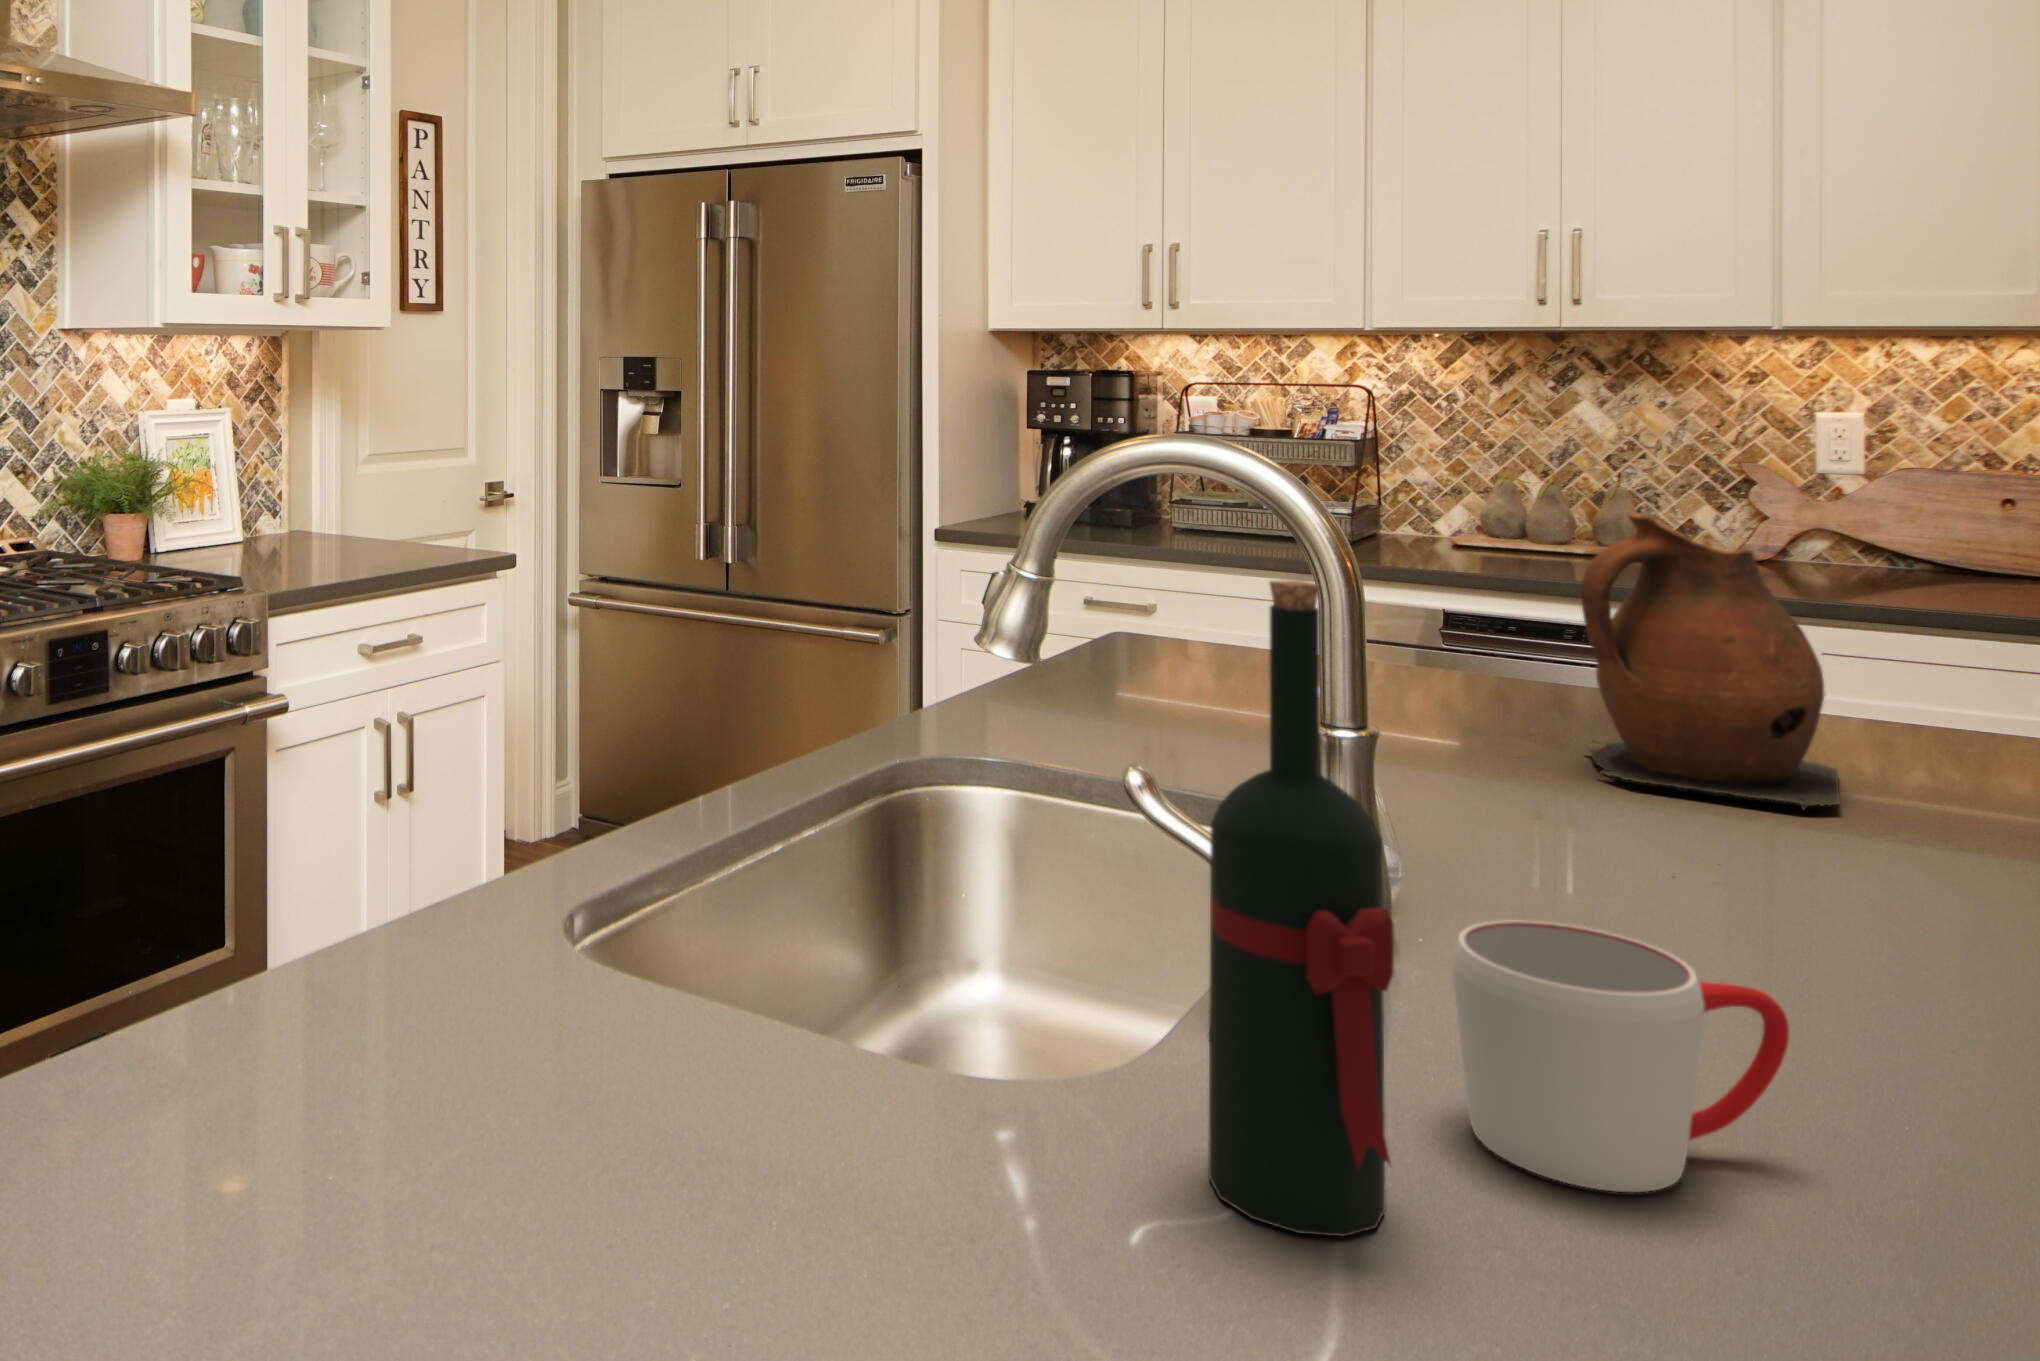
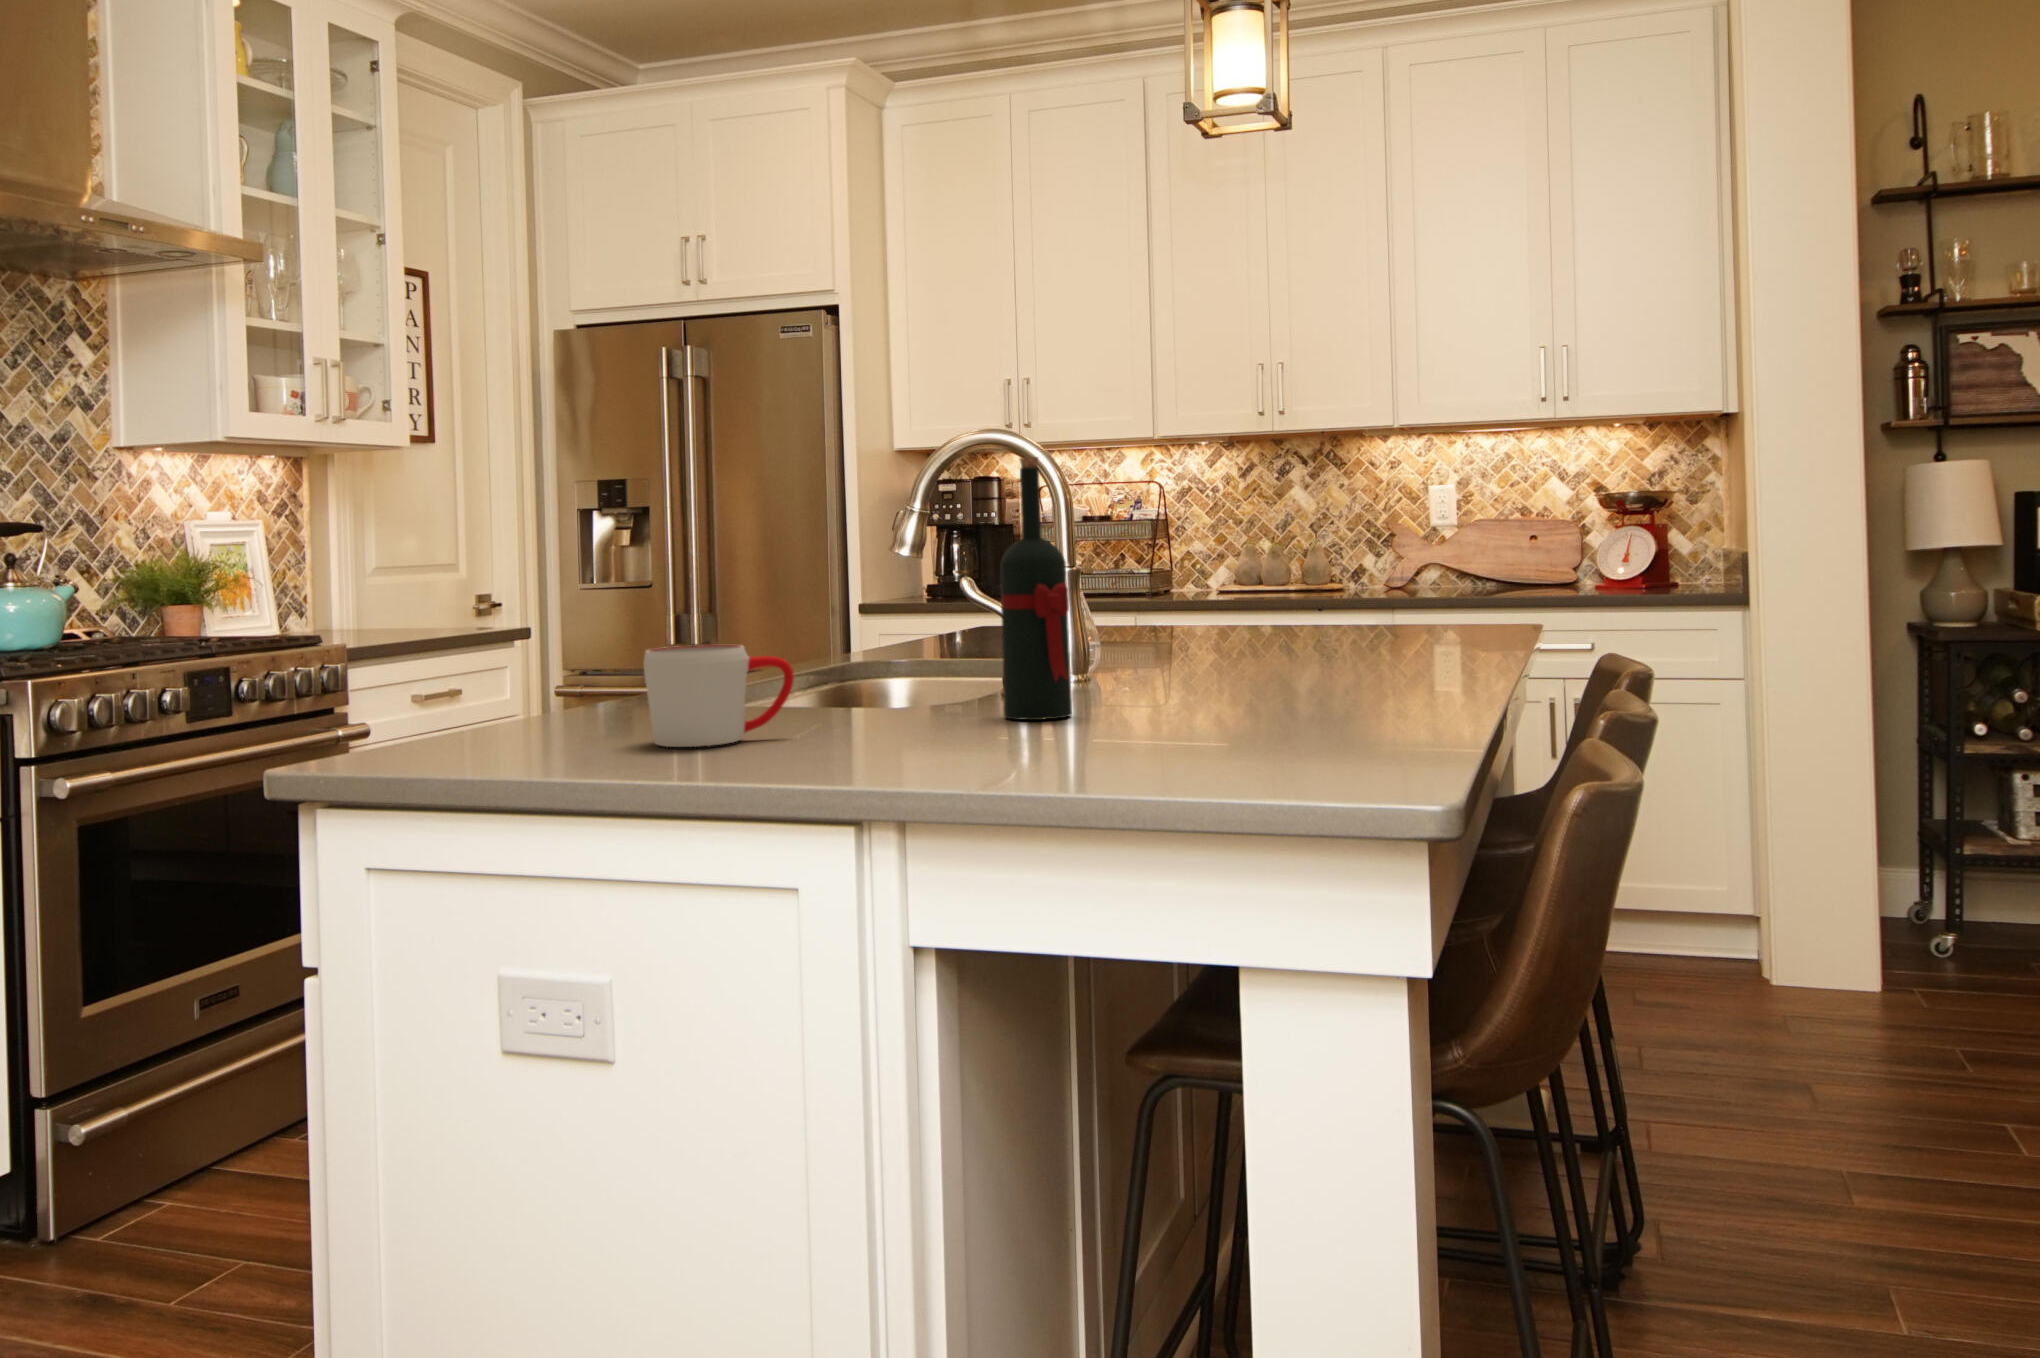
ceramic pitcher: present [1581,514,1840,810] -> none [1222,498,1351,644]
mug: present [1452,920,1789,1192] -> present [644,645,794,747]

